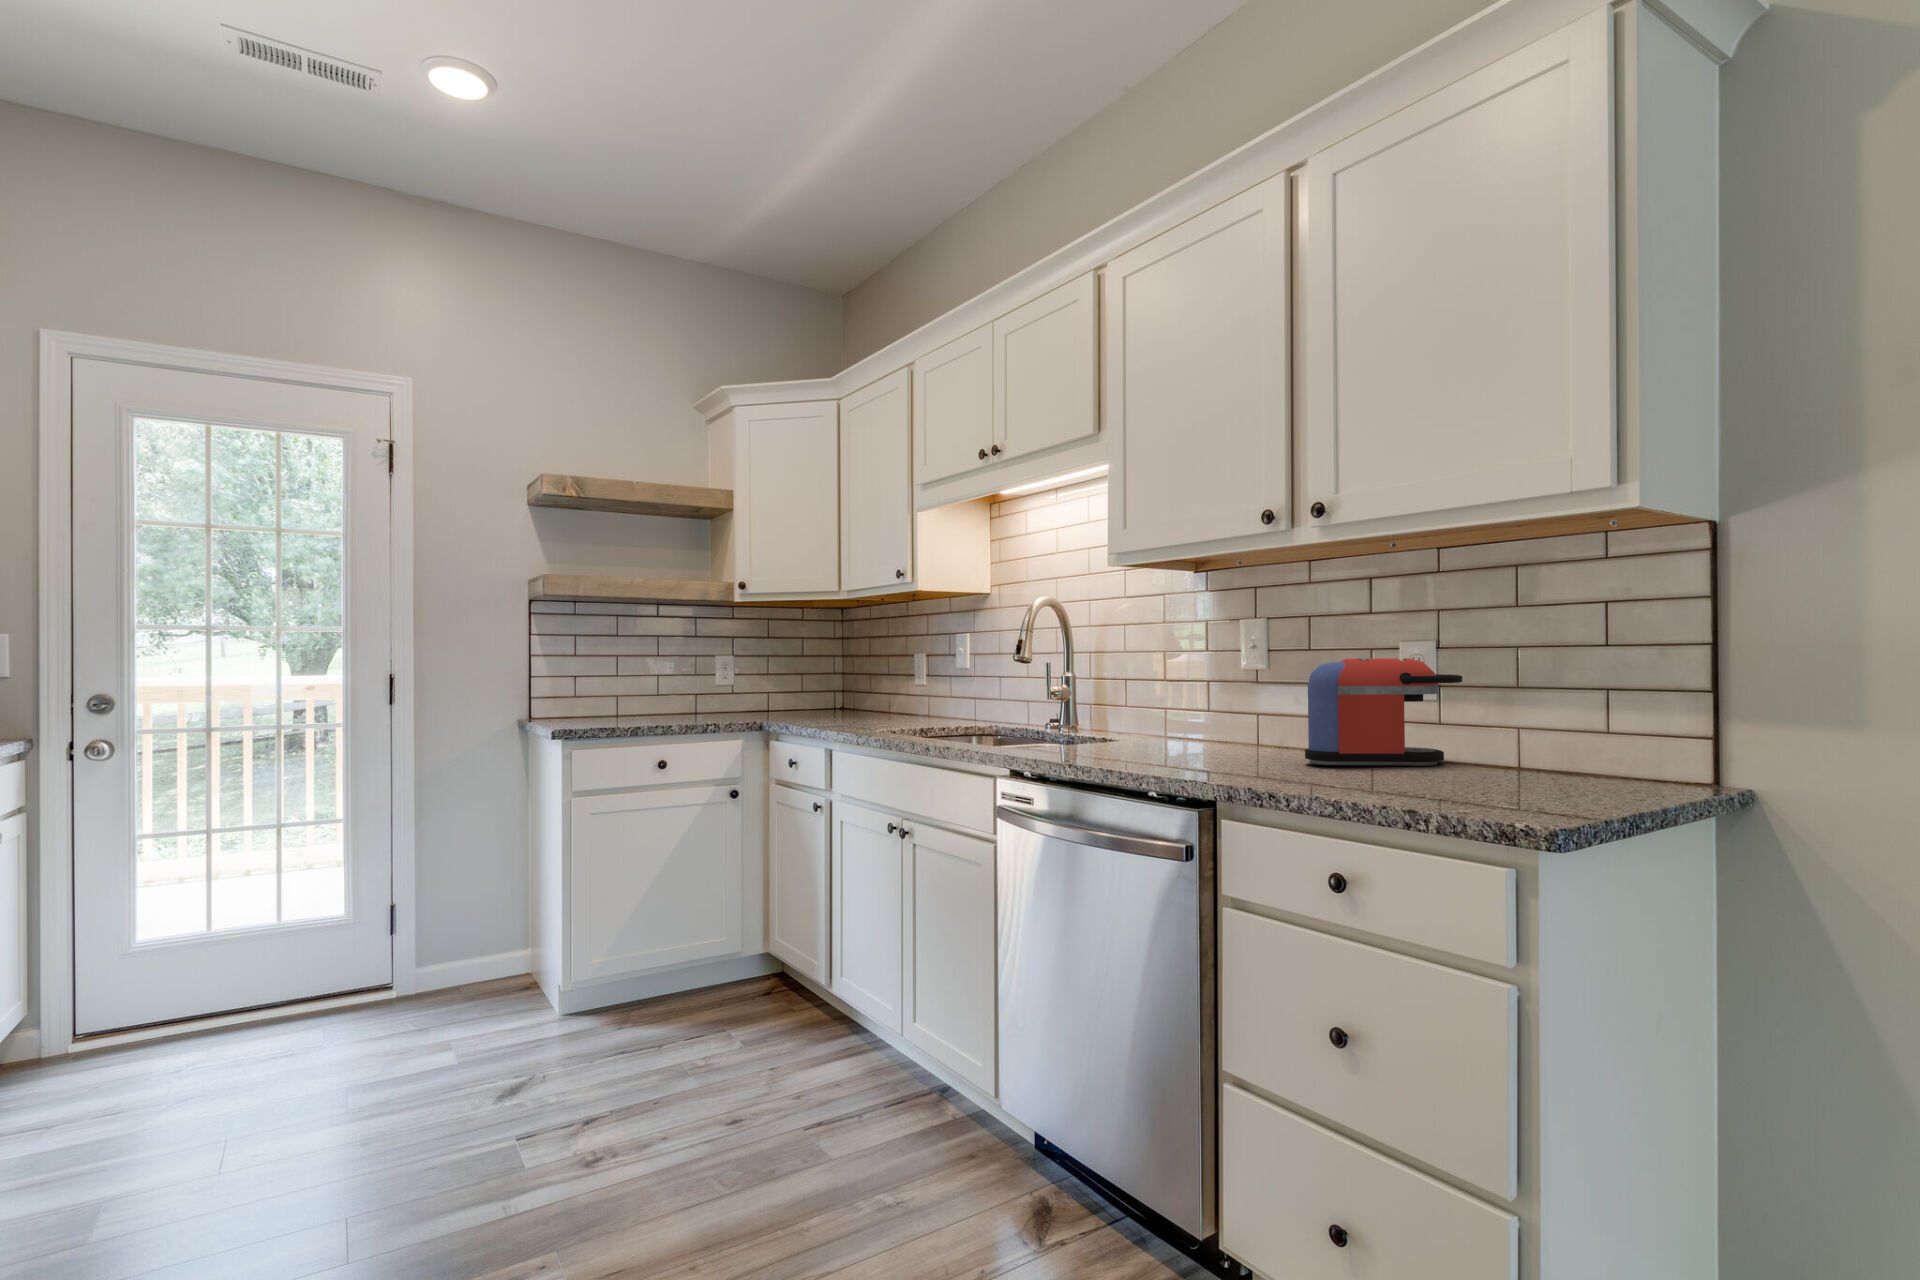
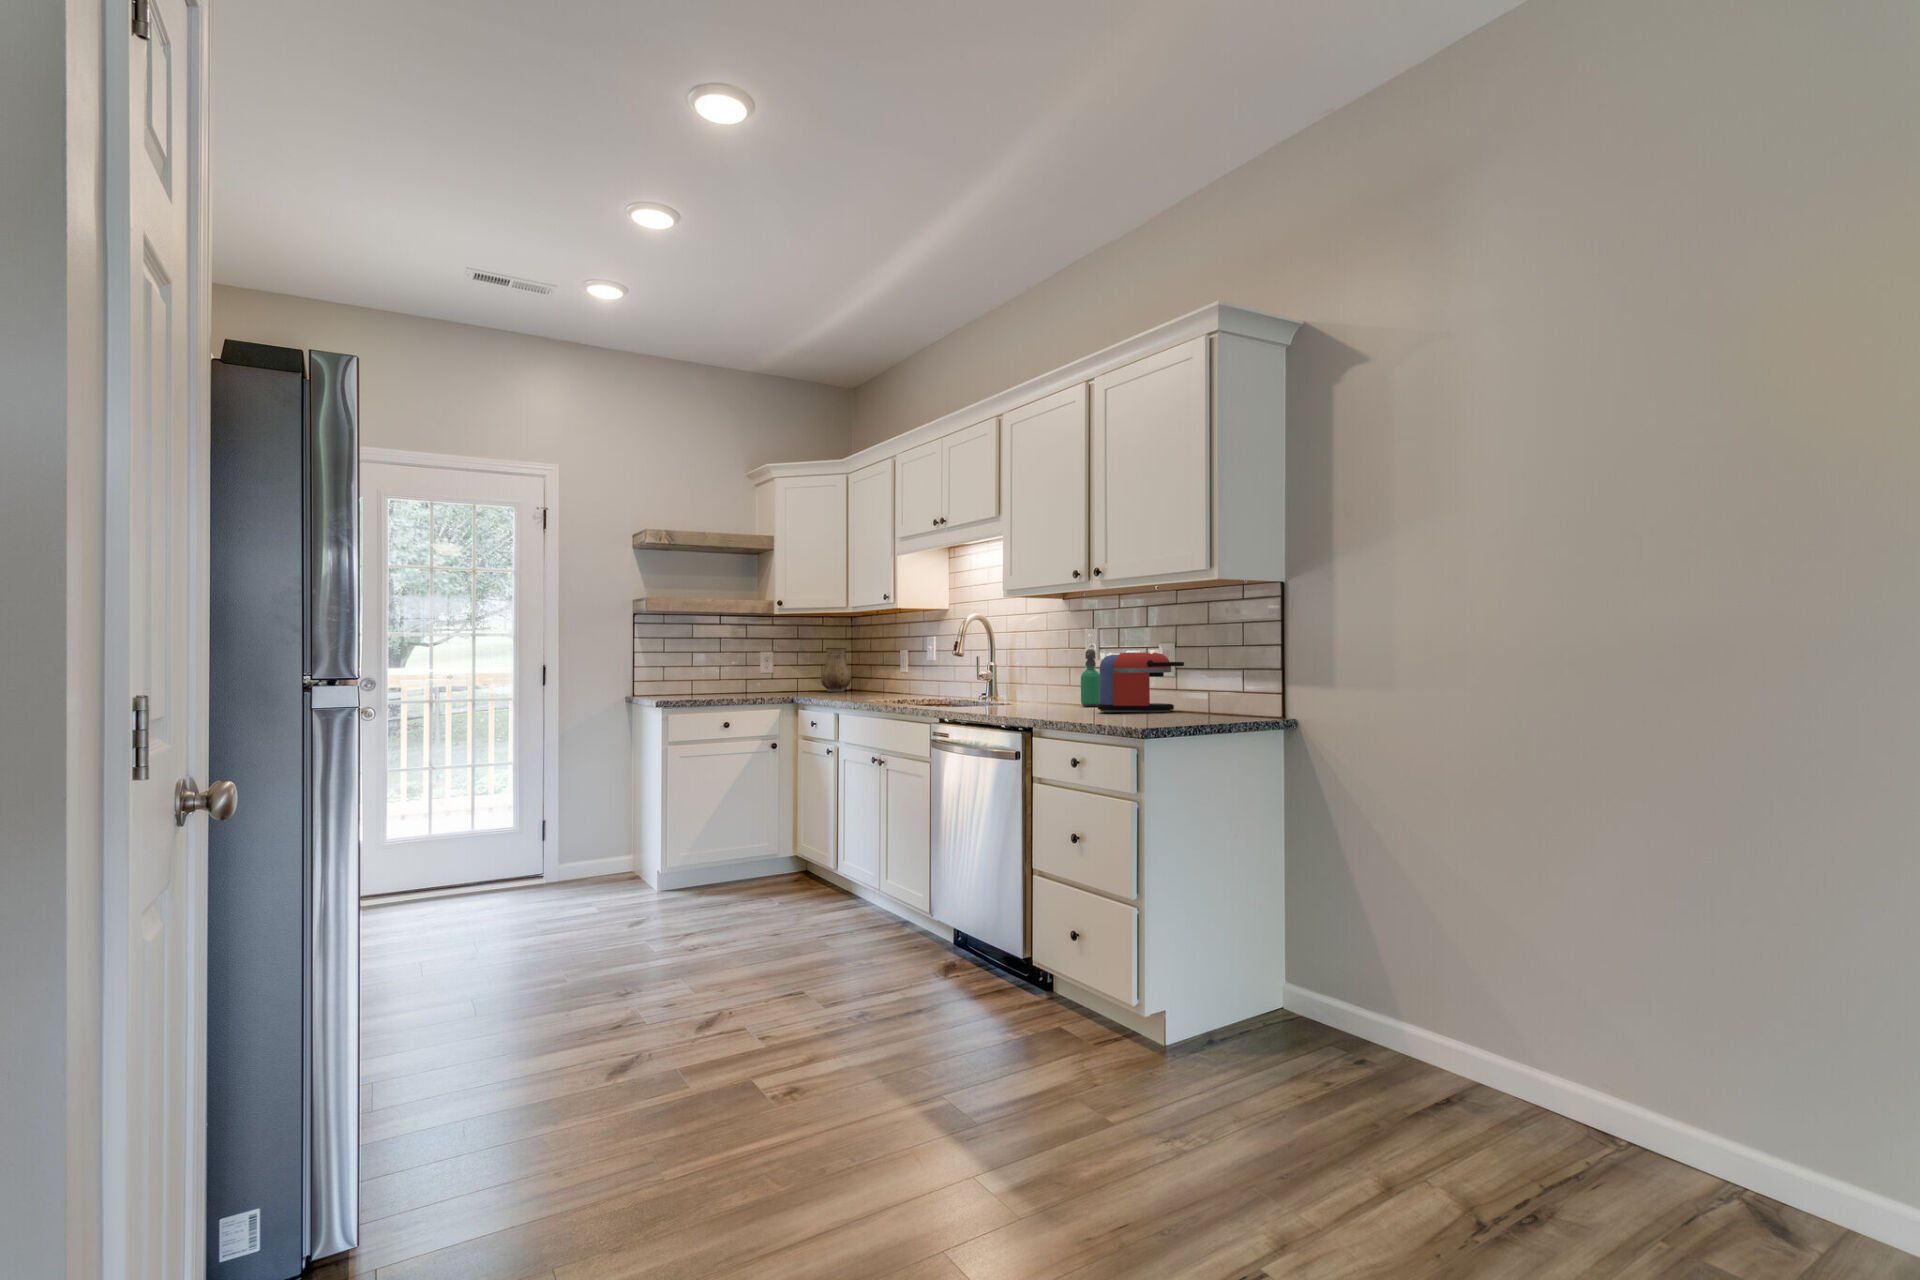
ceramic pitcher: none [800,648,844,710] -> present [821,647,851,692]
soap dispenser: none [1243,652,1277,747] -> present [1081,649,1100,706]

